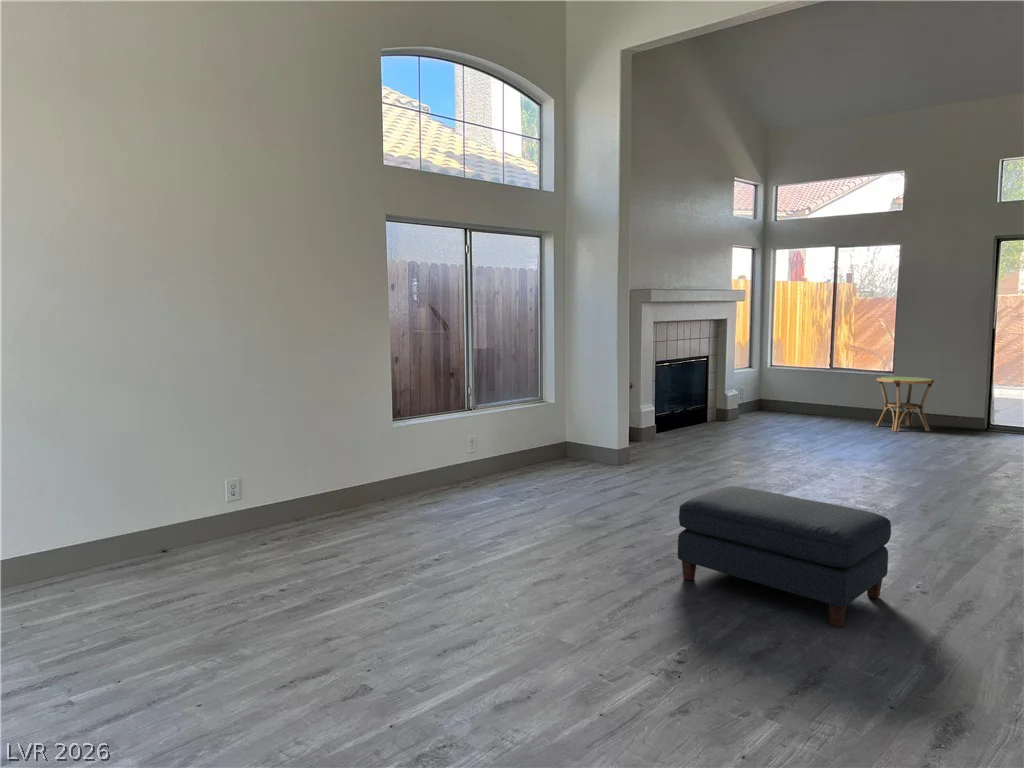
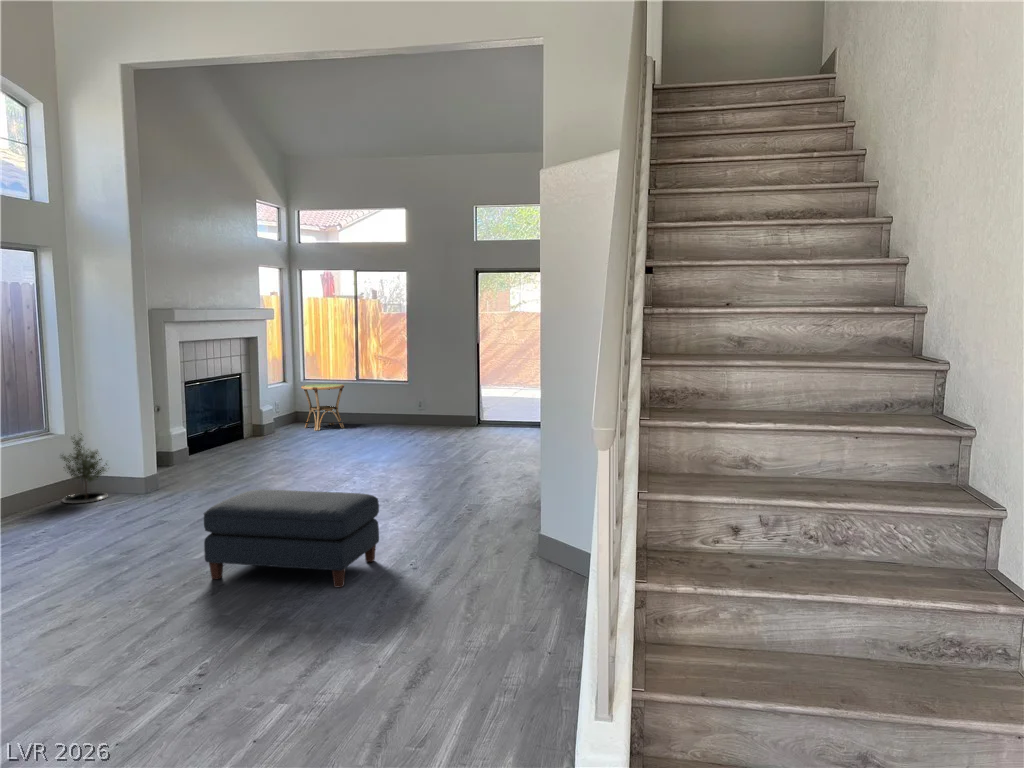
side table: present [876,376,934,431] -> present [301,384,344,430]
potted tree: none [548,401,590,469] -> present [61,434,107,503]

